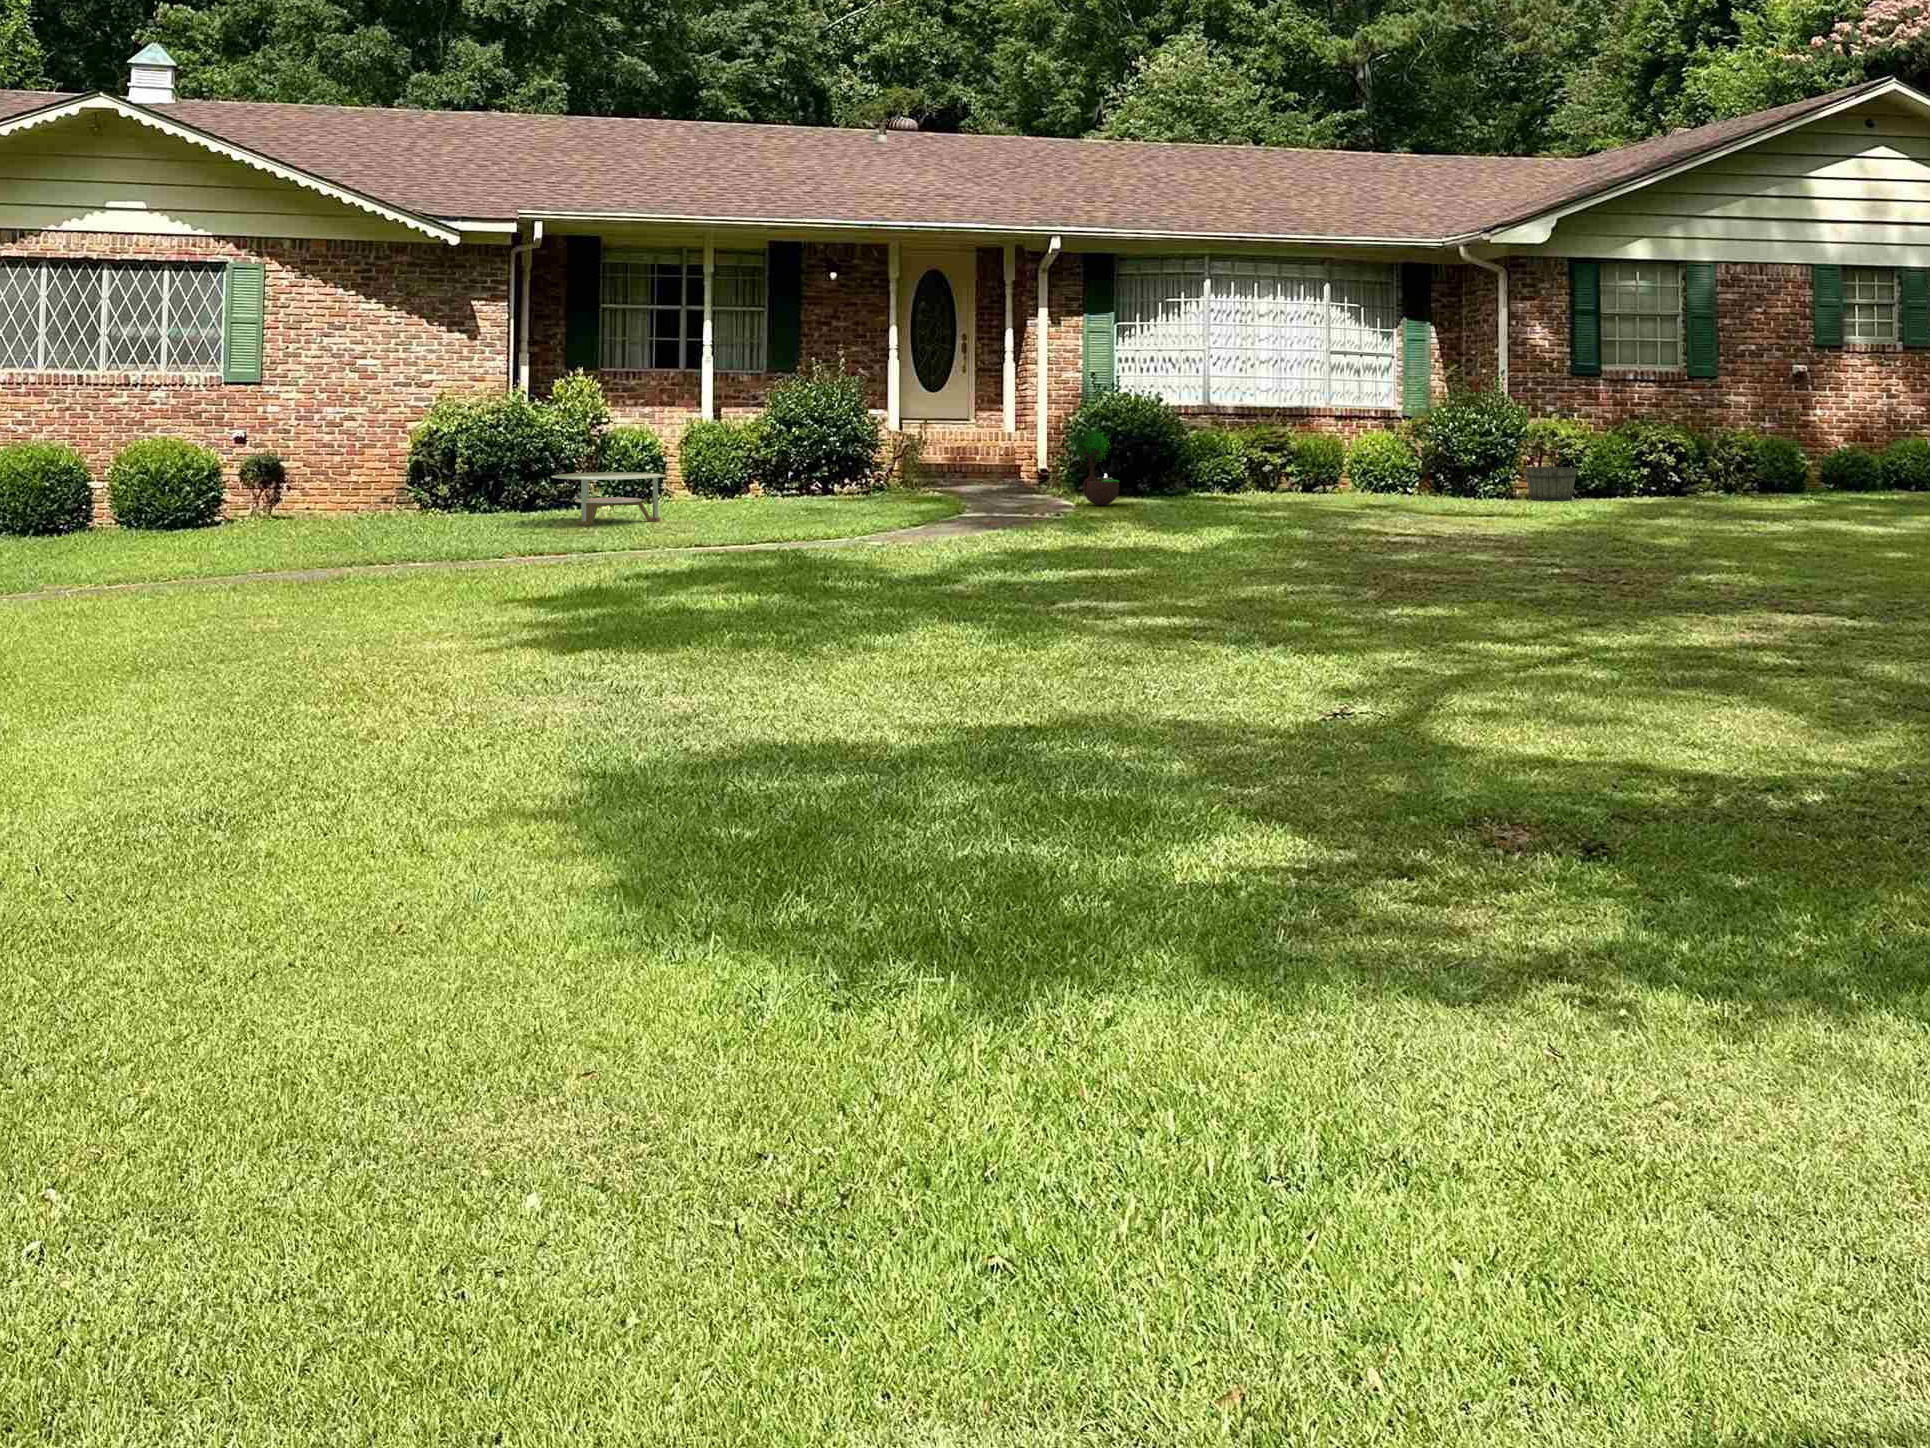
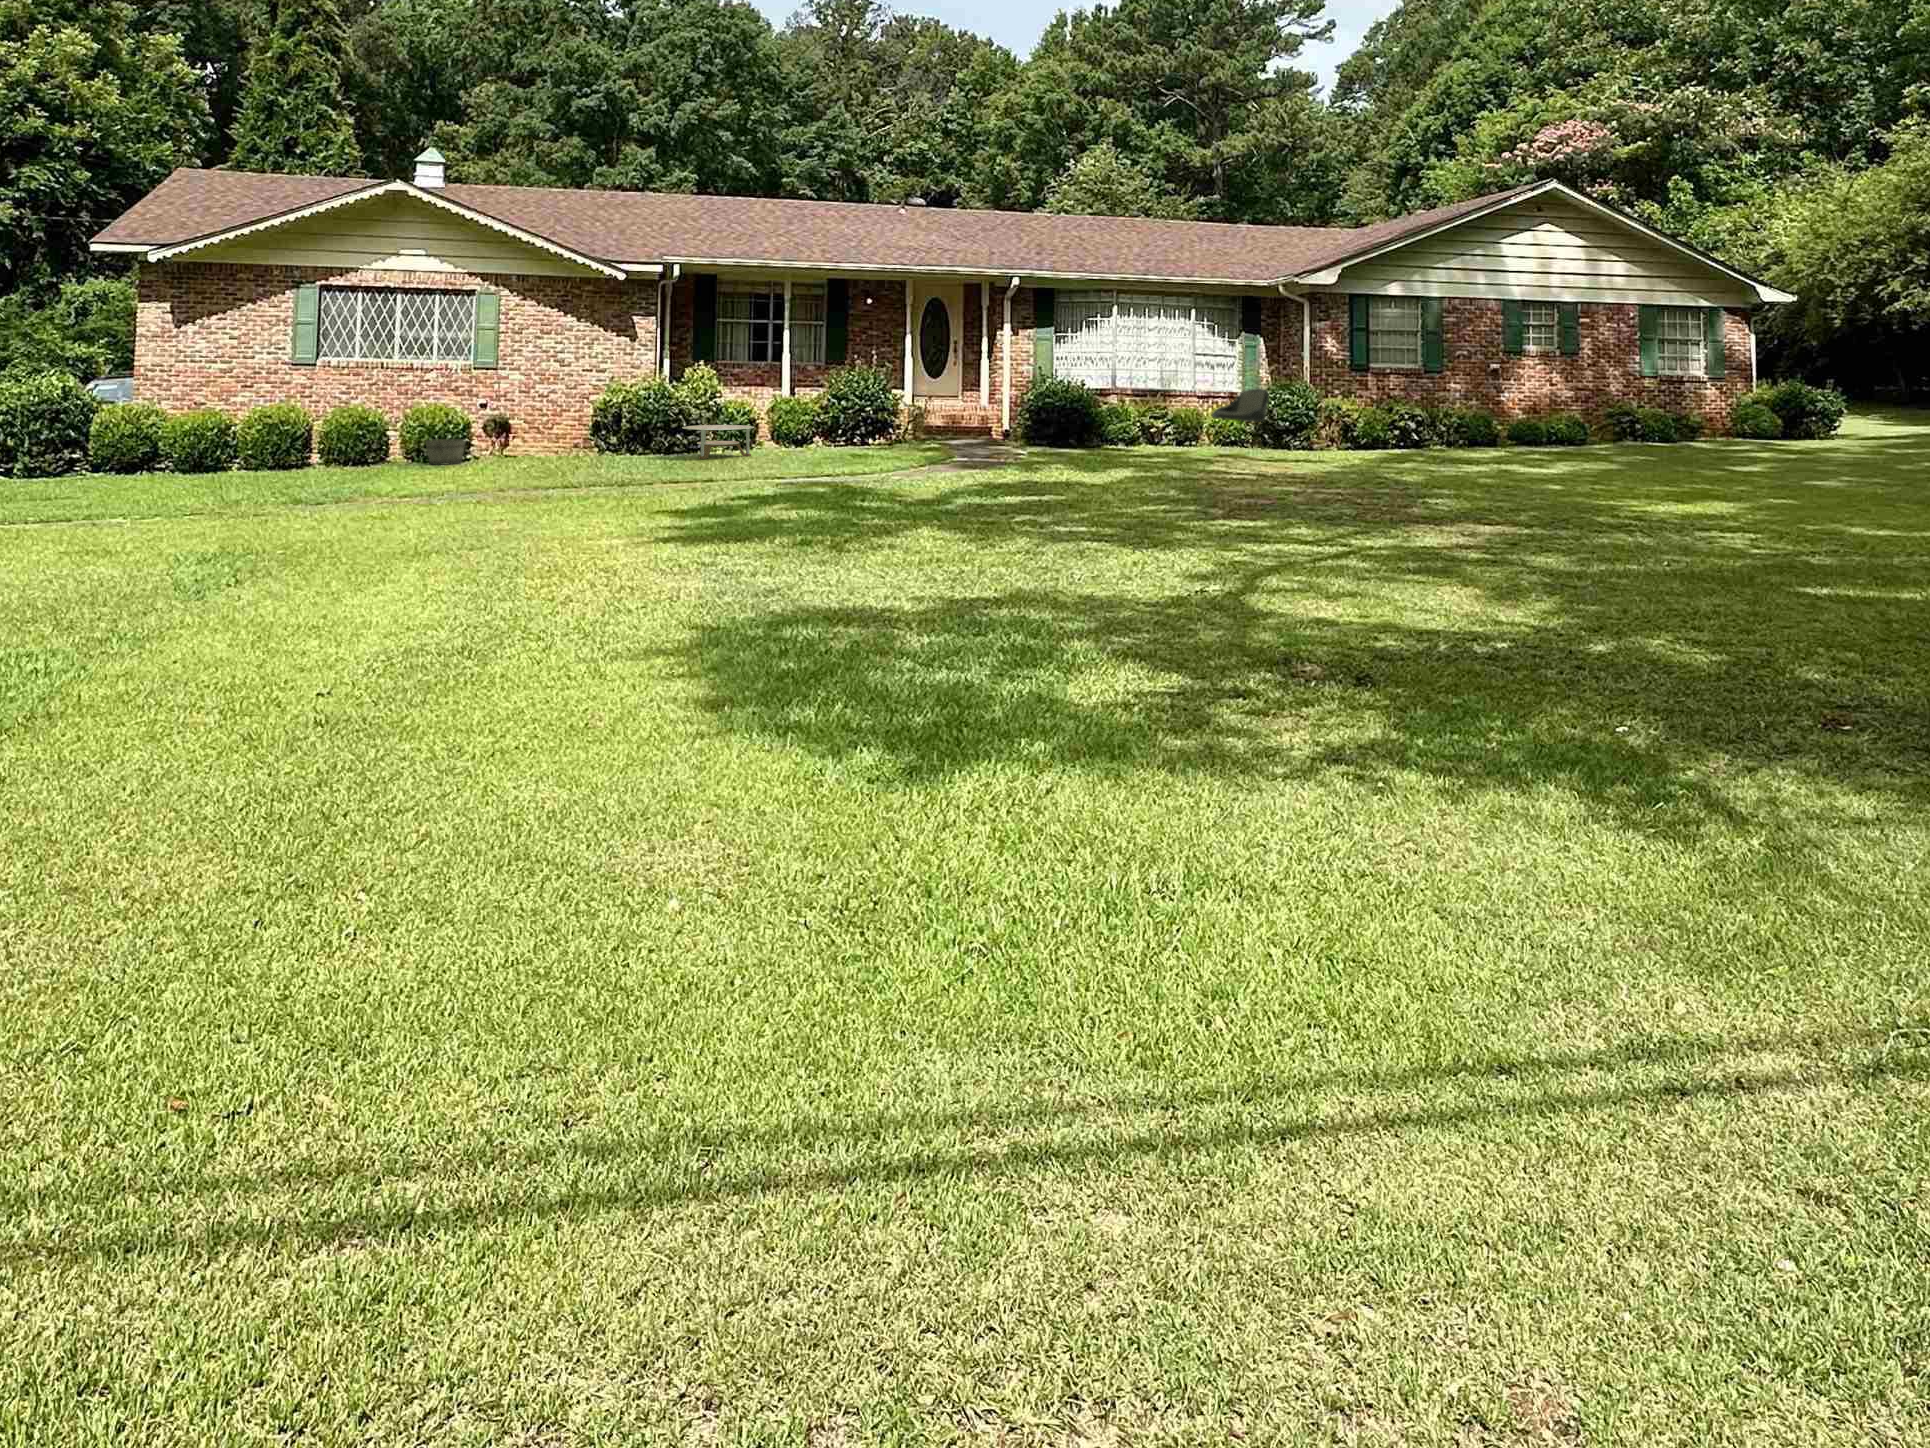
lounge chair: none [1394,412,1493,503] -> present [1211,389,1270,443]
potted tree: present [1067,426,1119,505] -> none [1006,394,1040,447]
wooden bucket: present [1525,456,1577,501] -> present [426,438,465,465]

